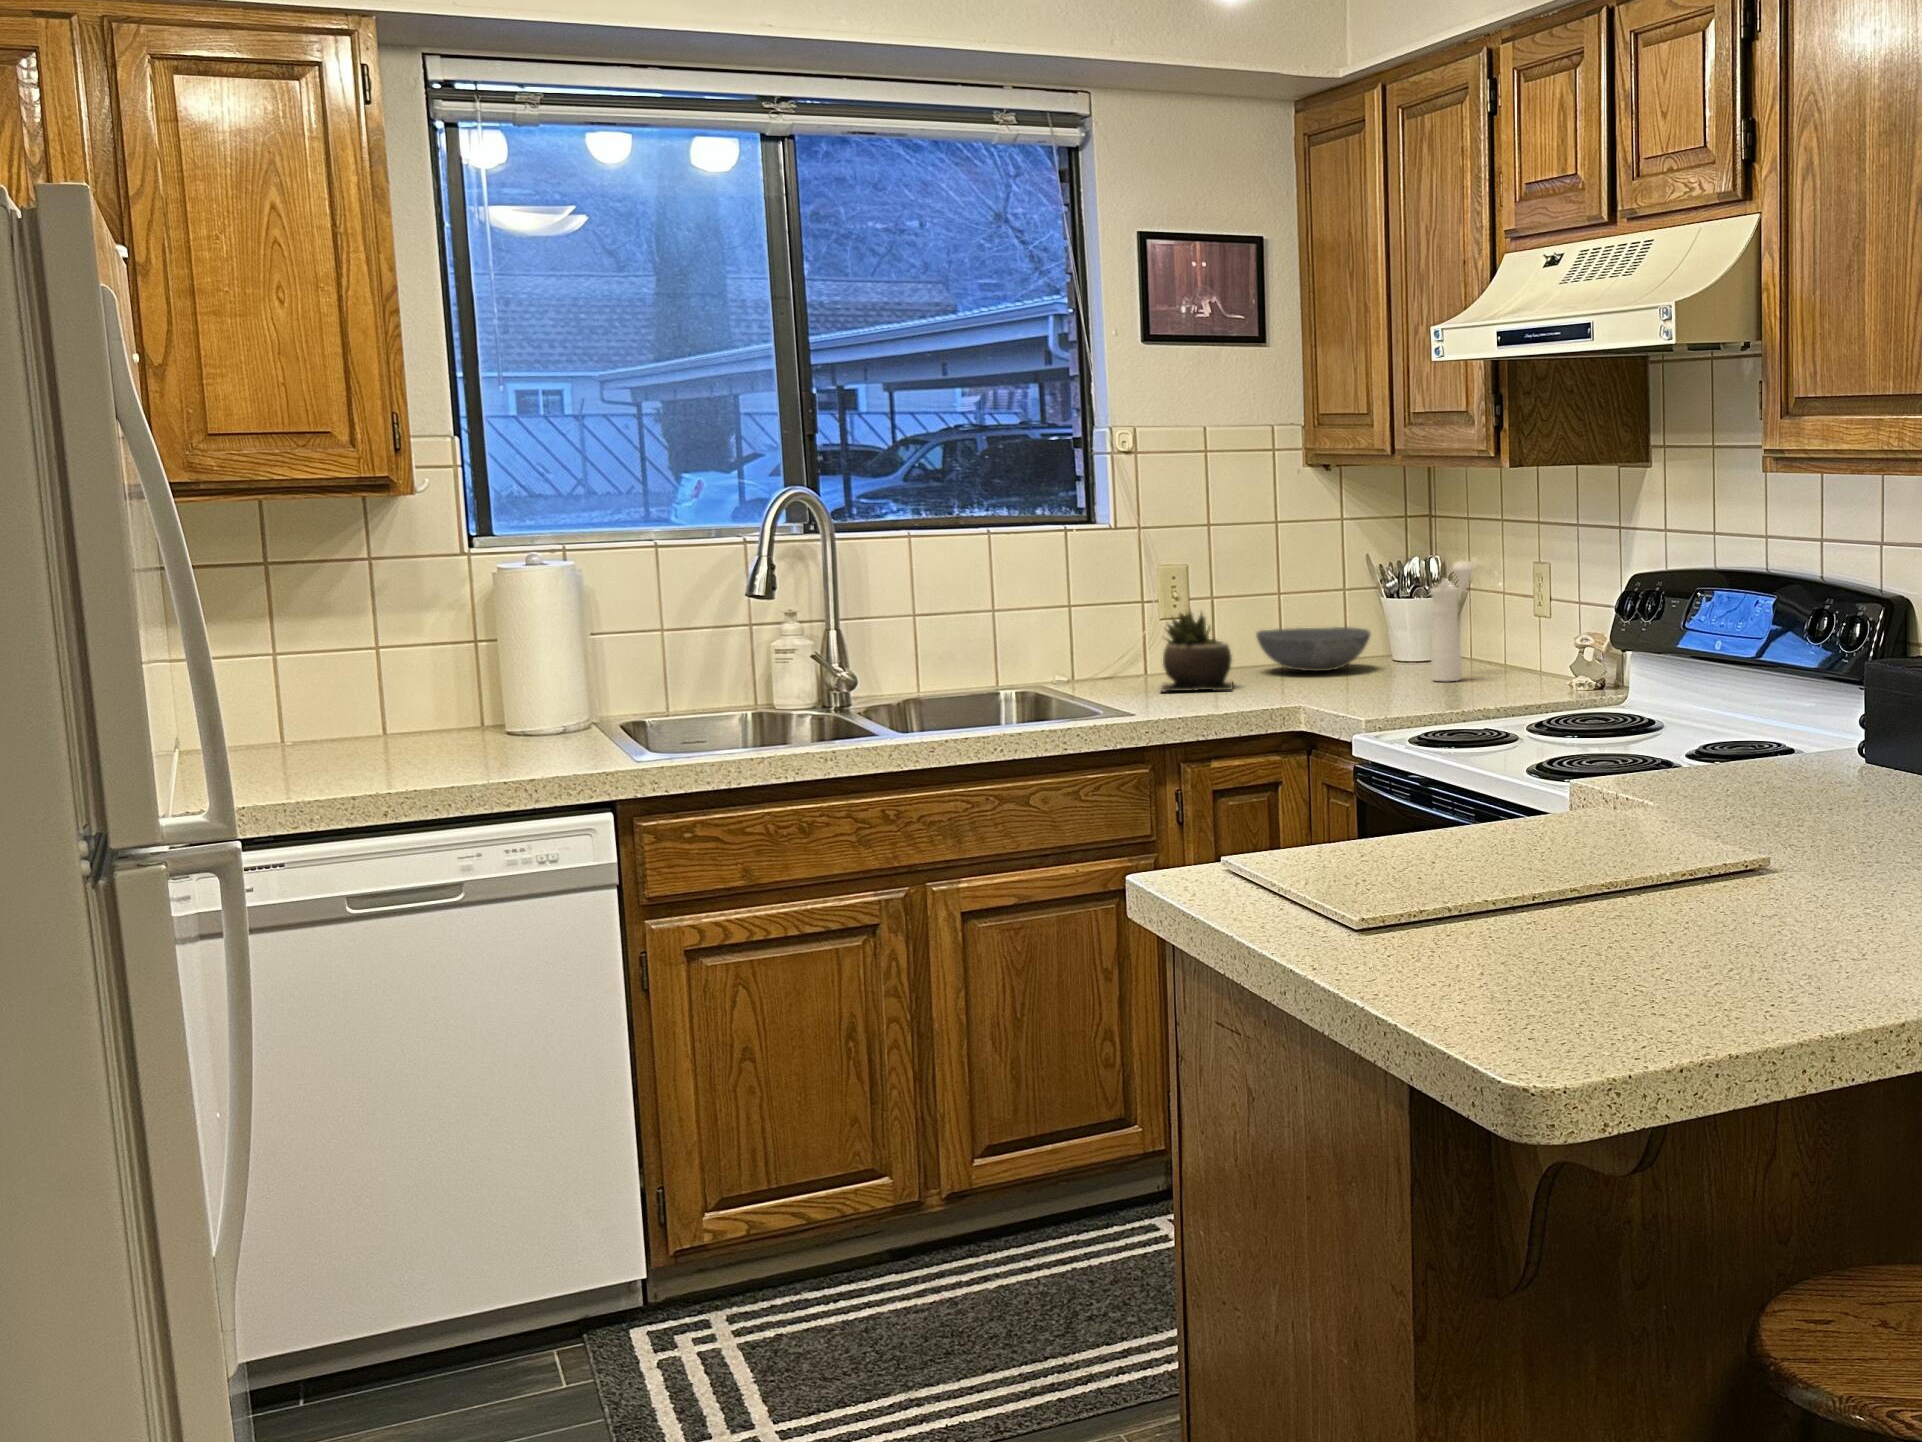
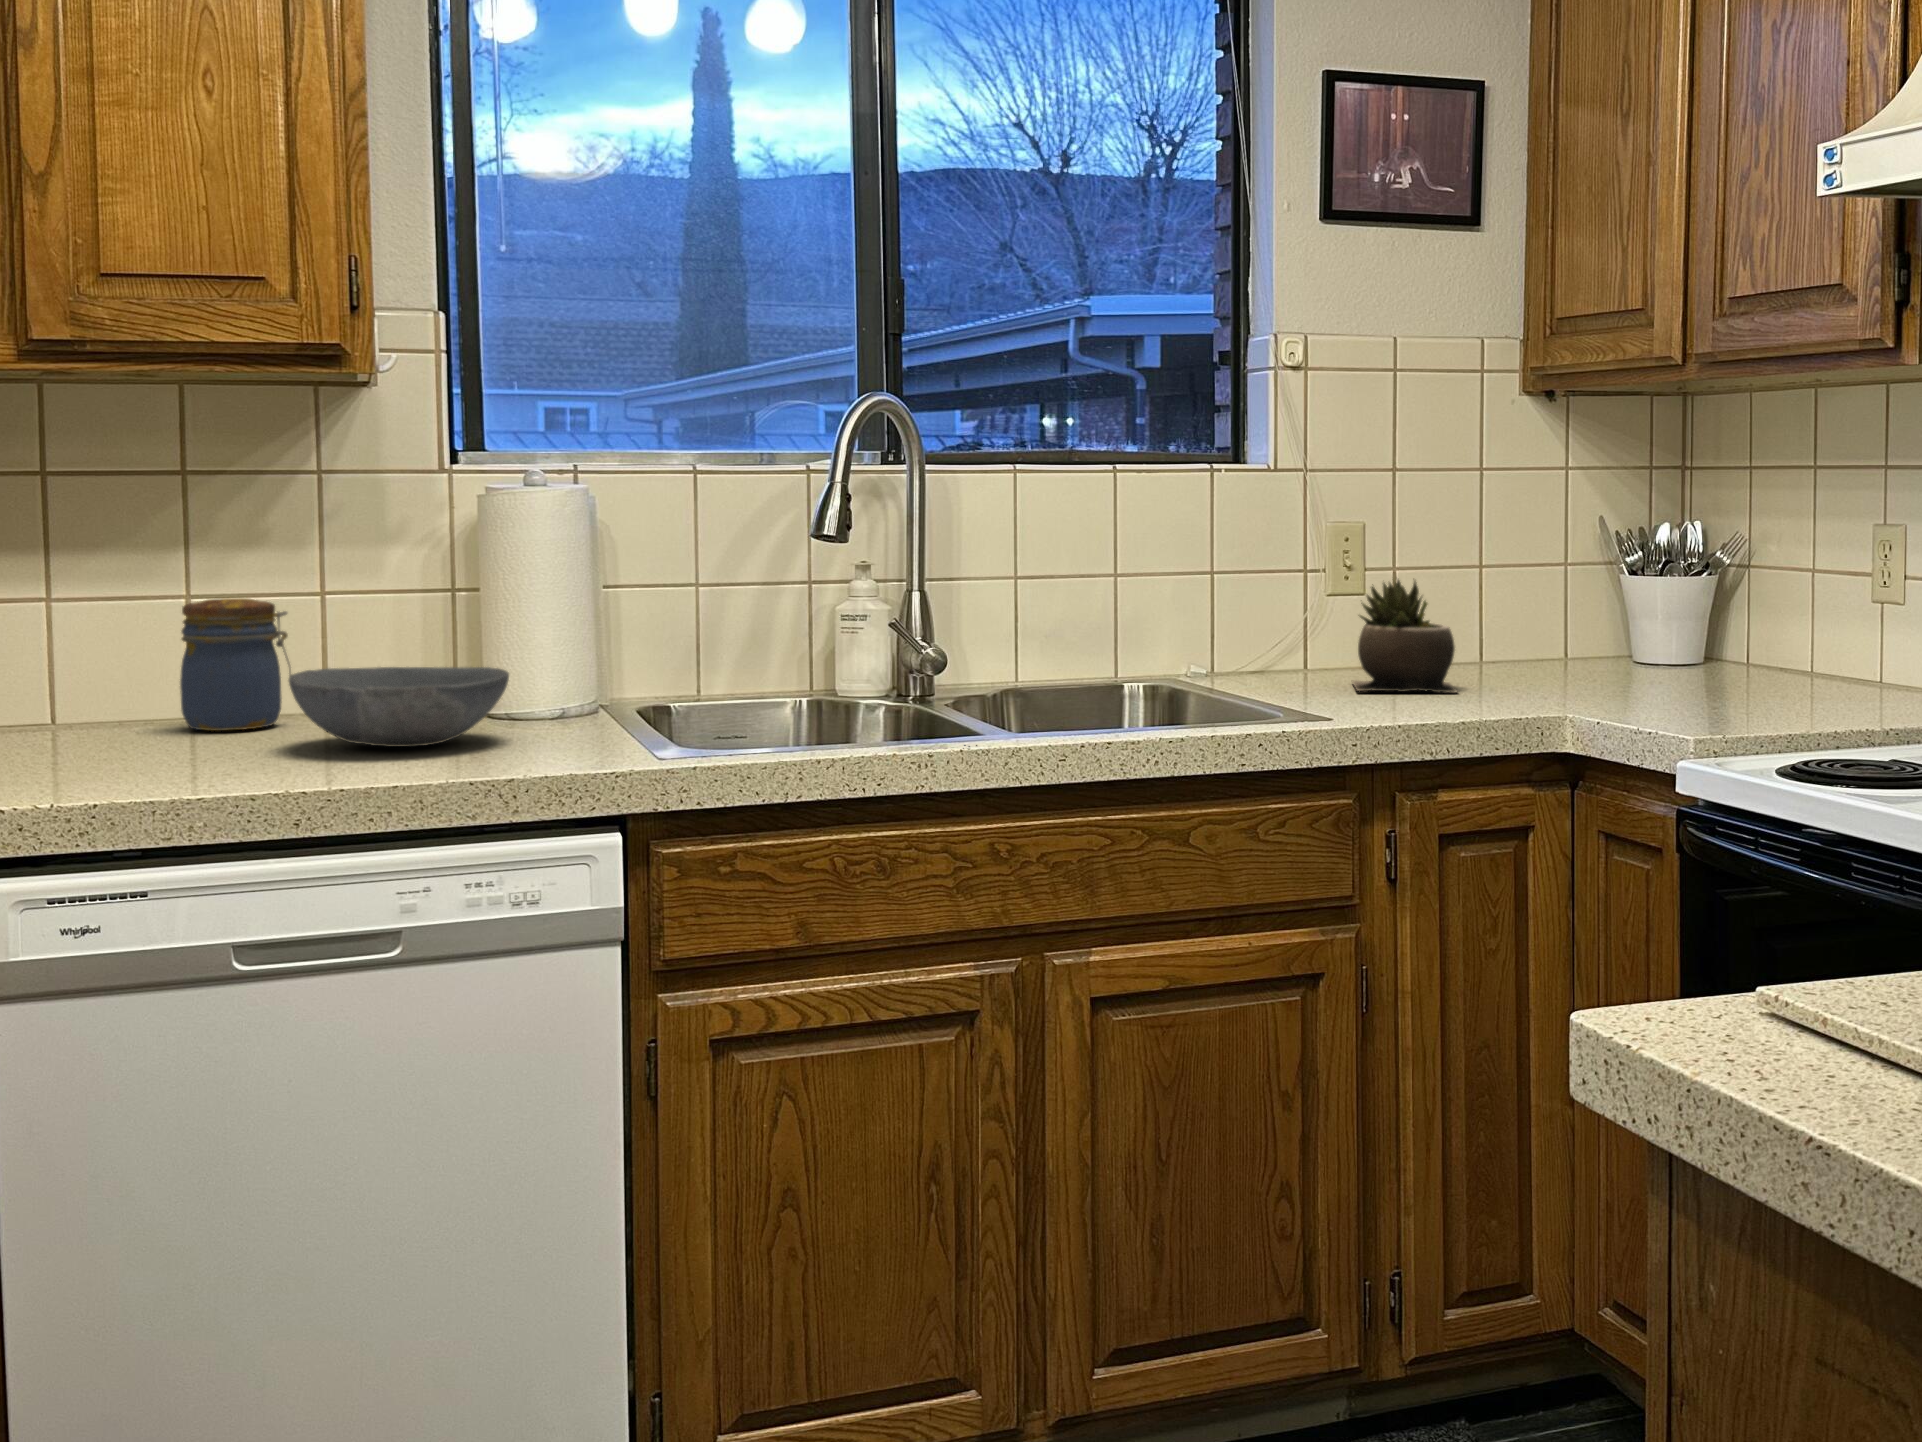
pepper mill: present [1430,561,1475,681] -> none [1738,522,1797,690]
bowl: present [1256,627,1370,671] -> present [289,667,509,747]
jar: none [275,656,361,753] -> present [180,598,291,731]

